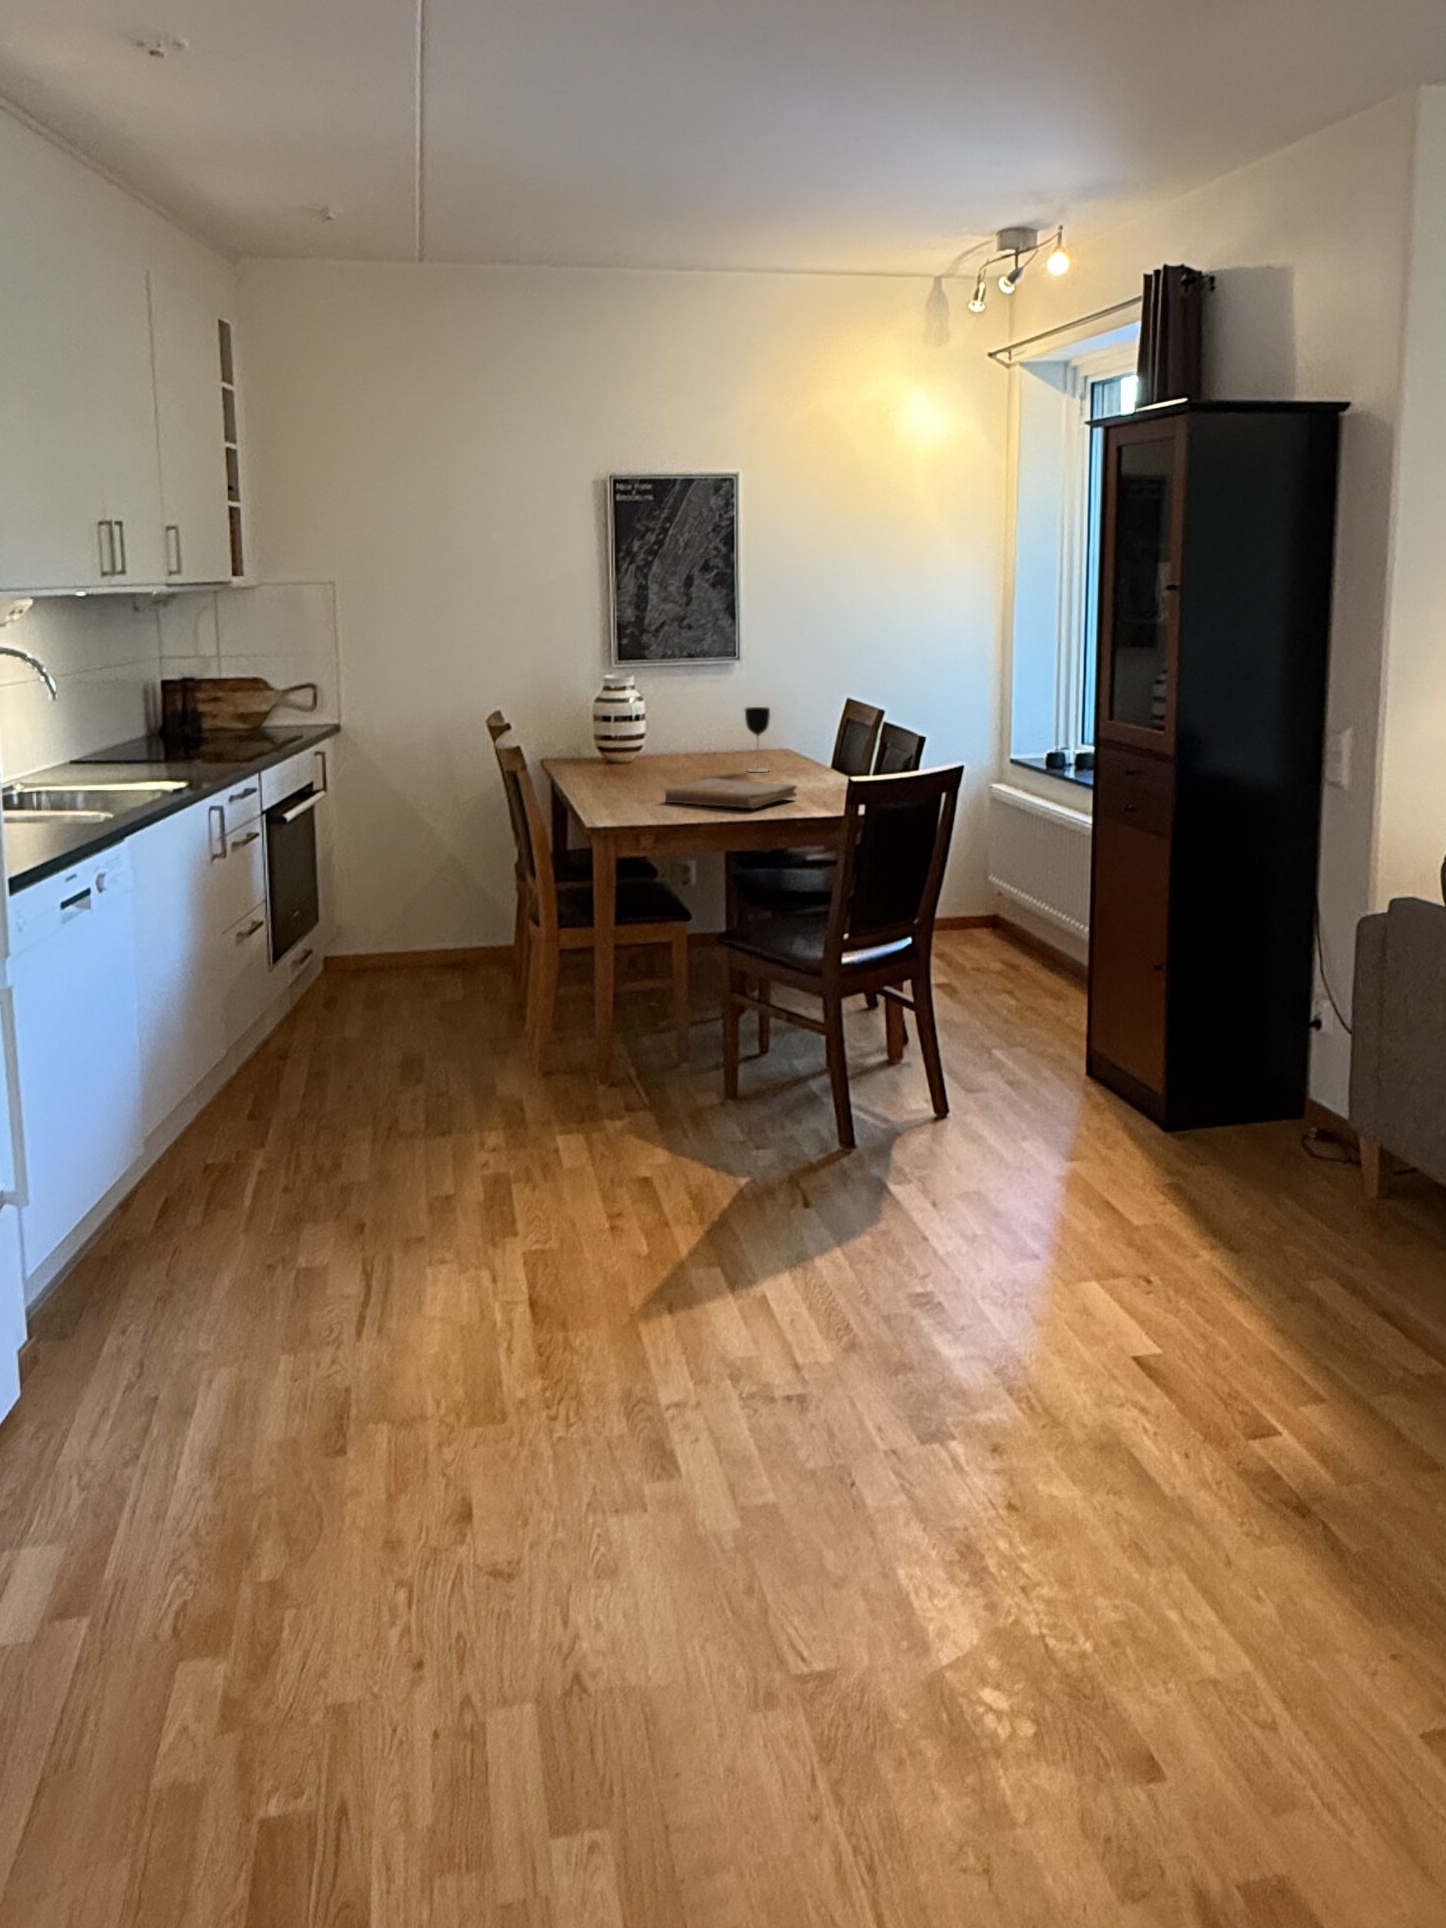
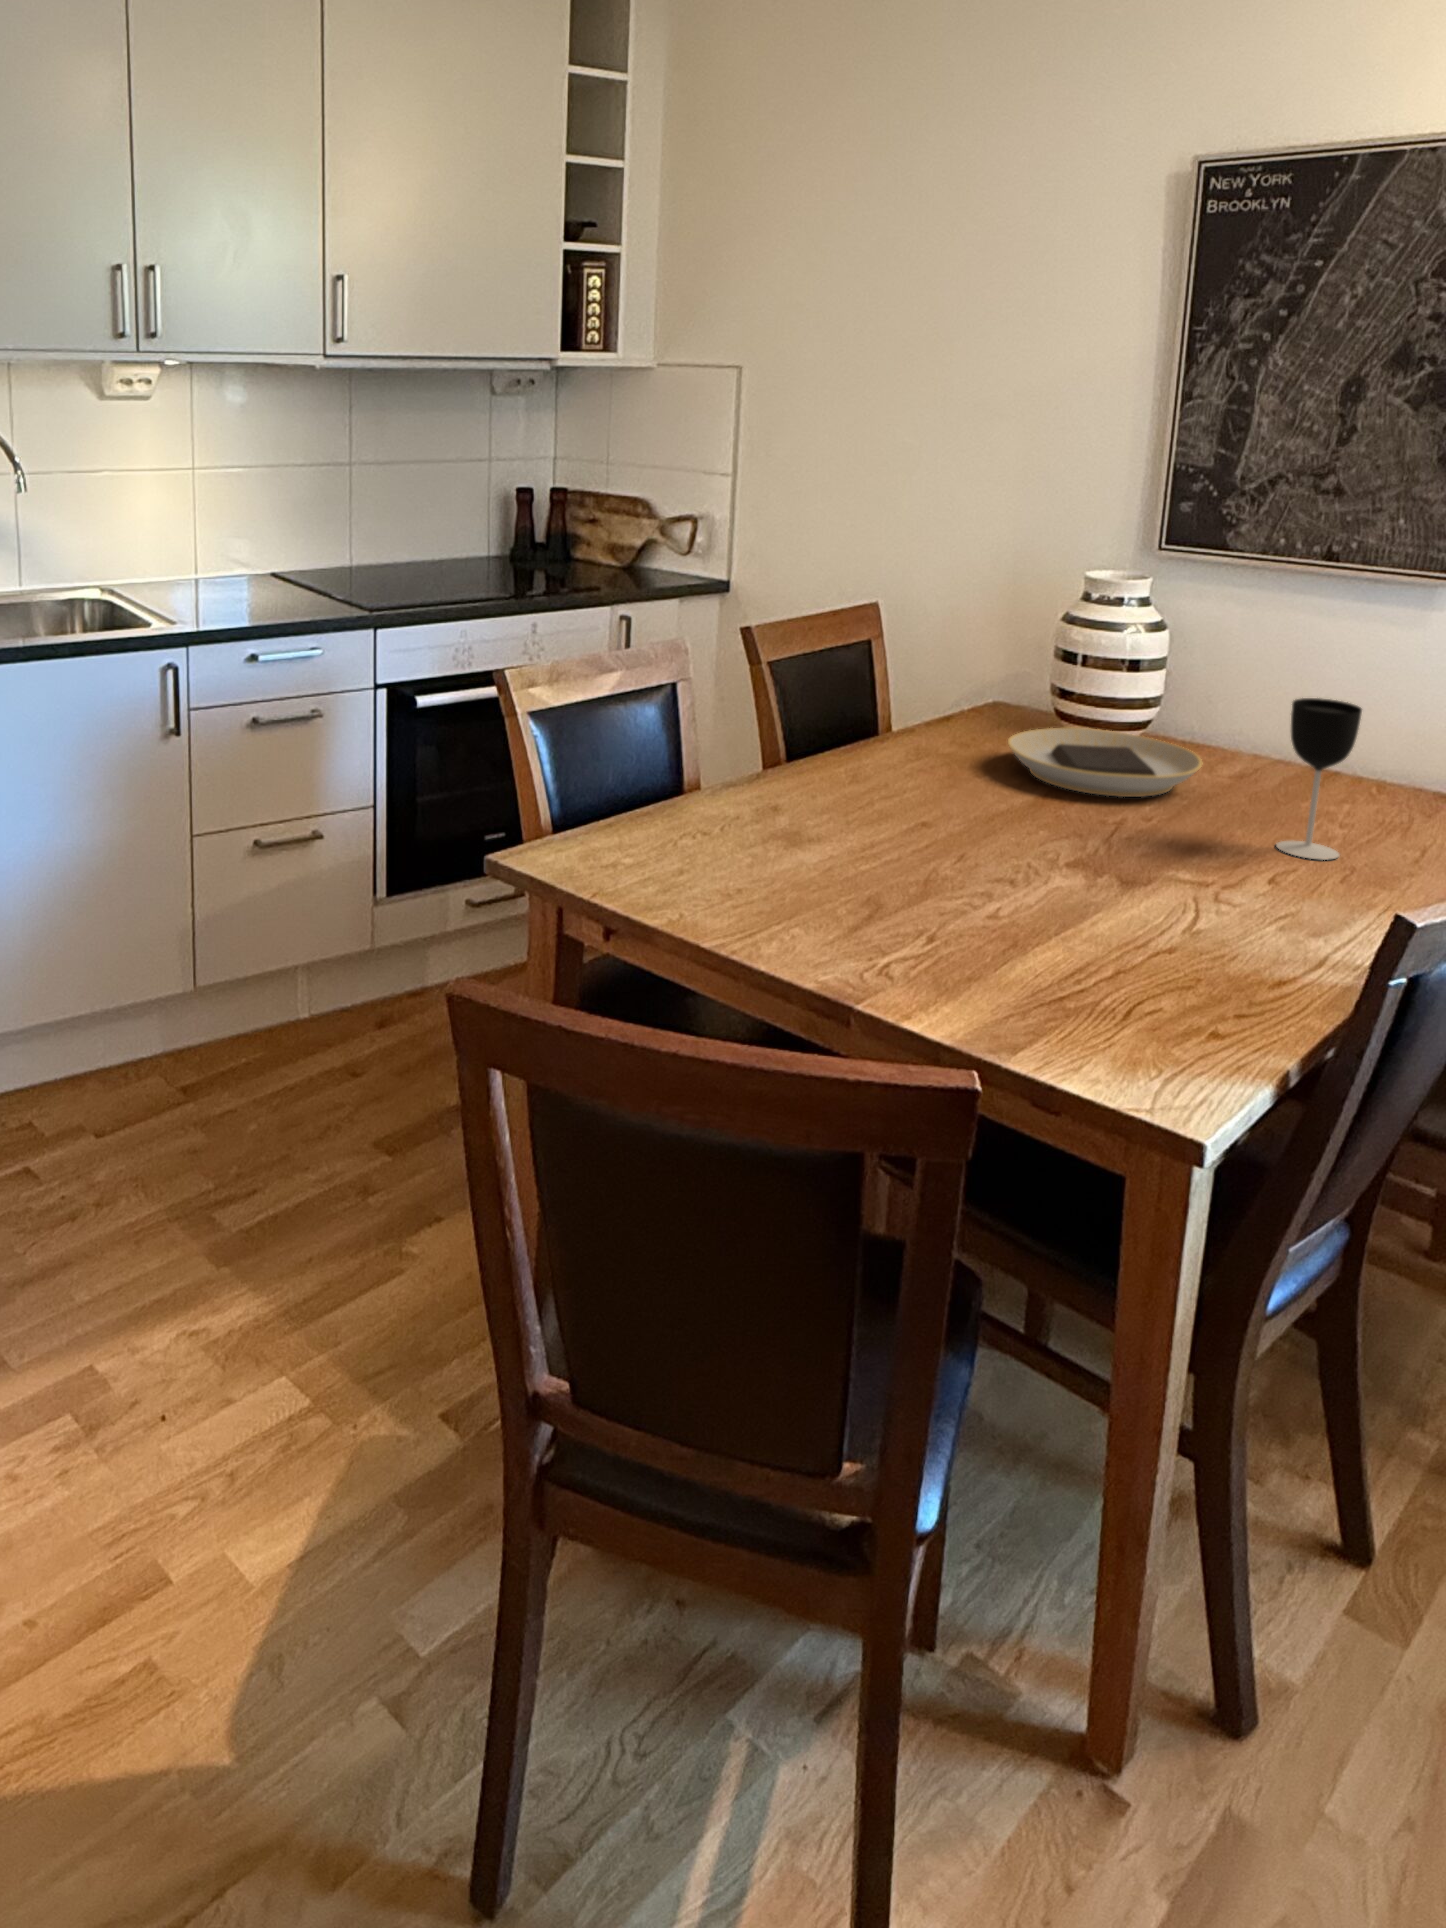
plate: none [610,749,695,773] -> present [1008,728,1202,797]
book: present [665,778,797,808] -> none [866,847,1169,969]

